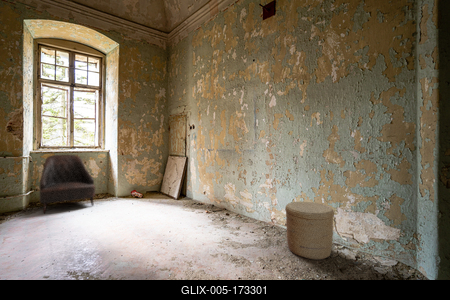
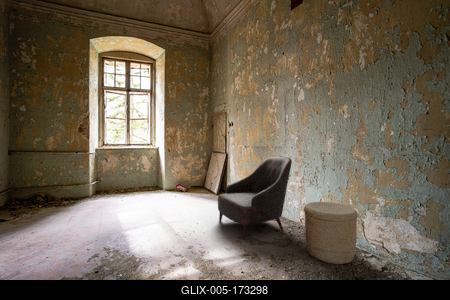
armchair: present [40,155,95,213] -> present [218,156,292,239]

